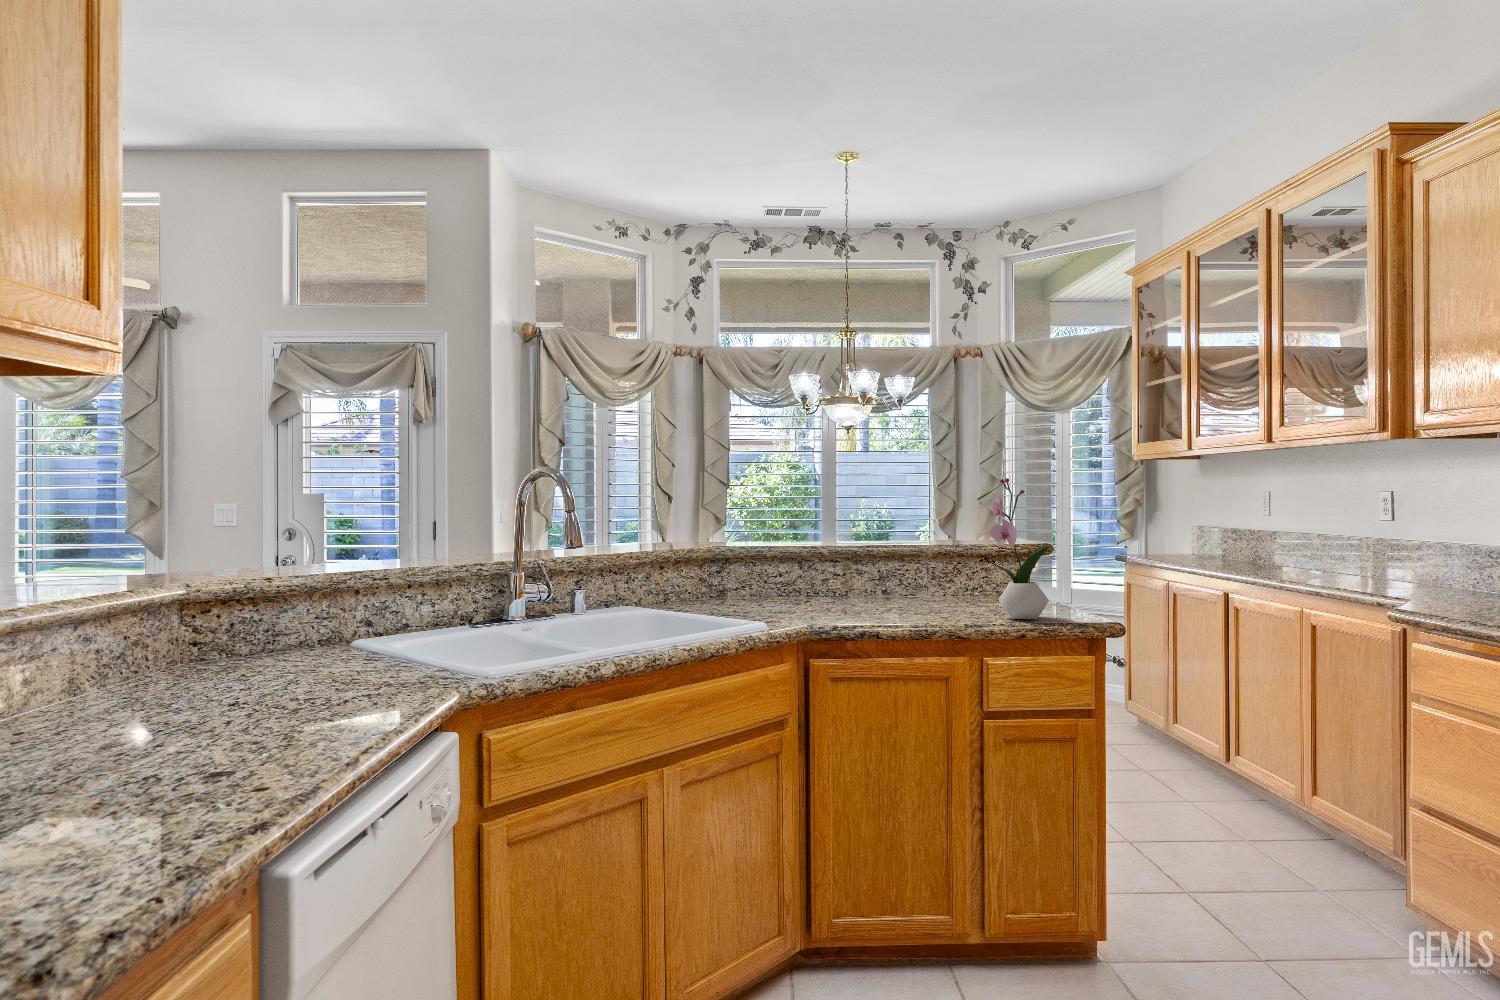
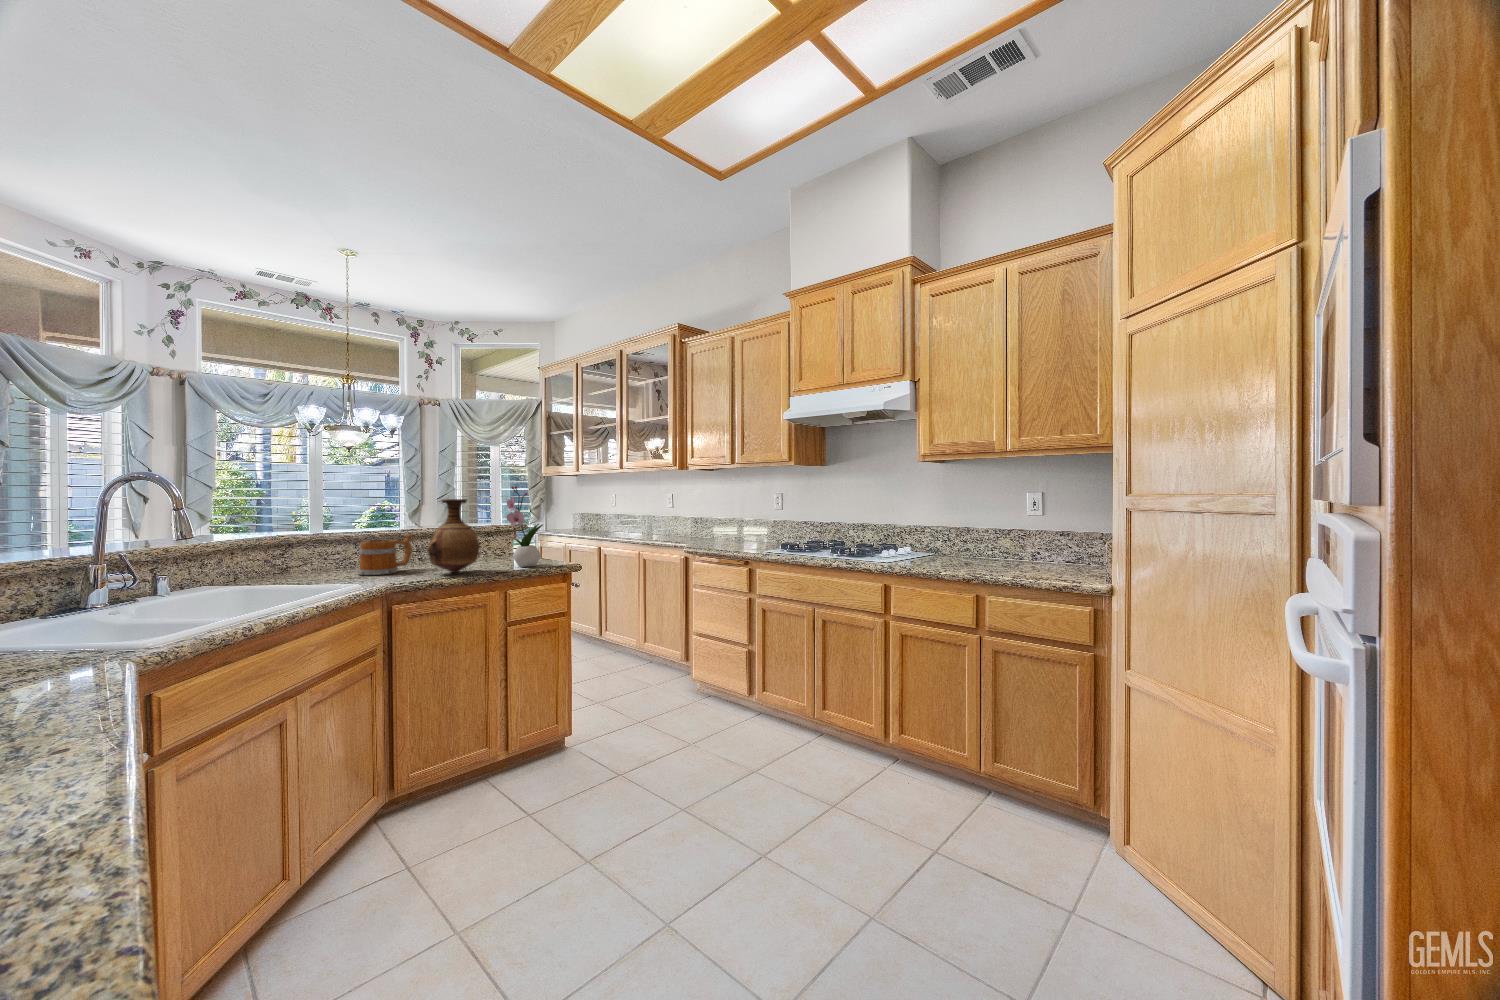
vase: none [865,500,947,619] -> present [427,499,480,573]
mug: none [791,552,862,610] -> present [358,534,412,575]

